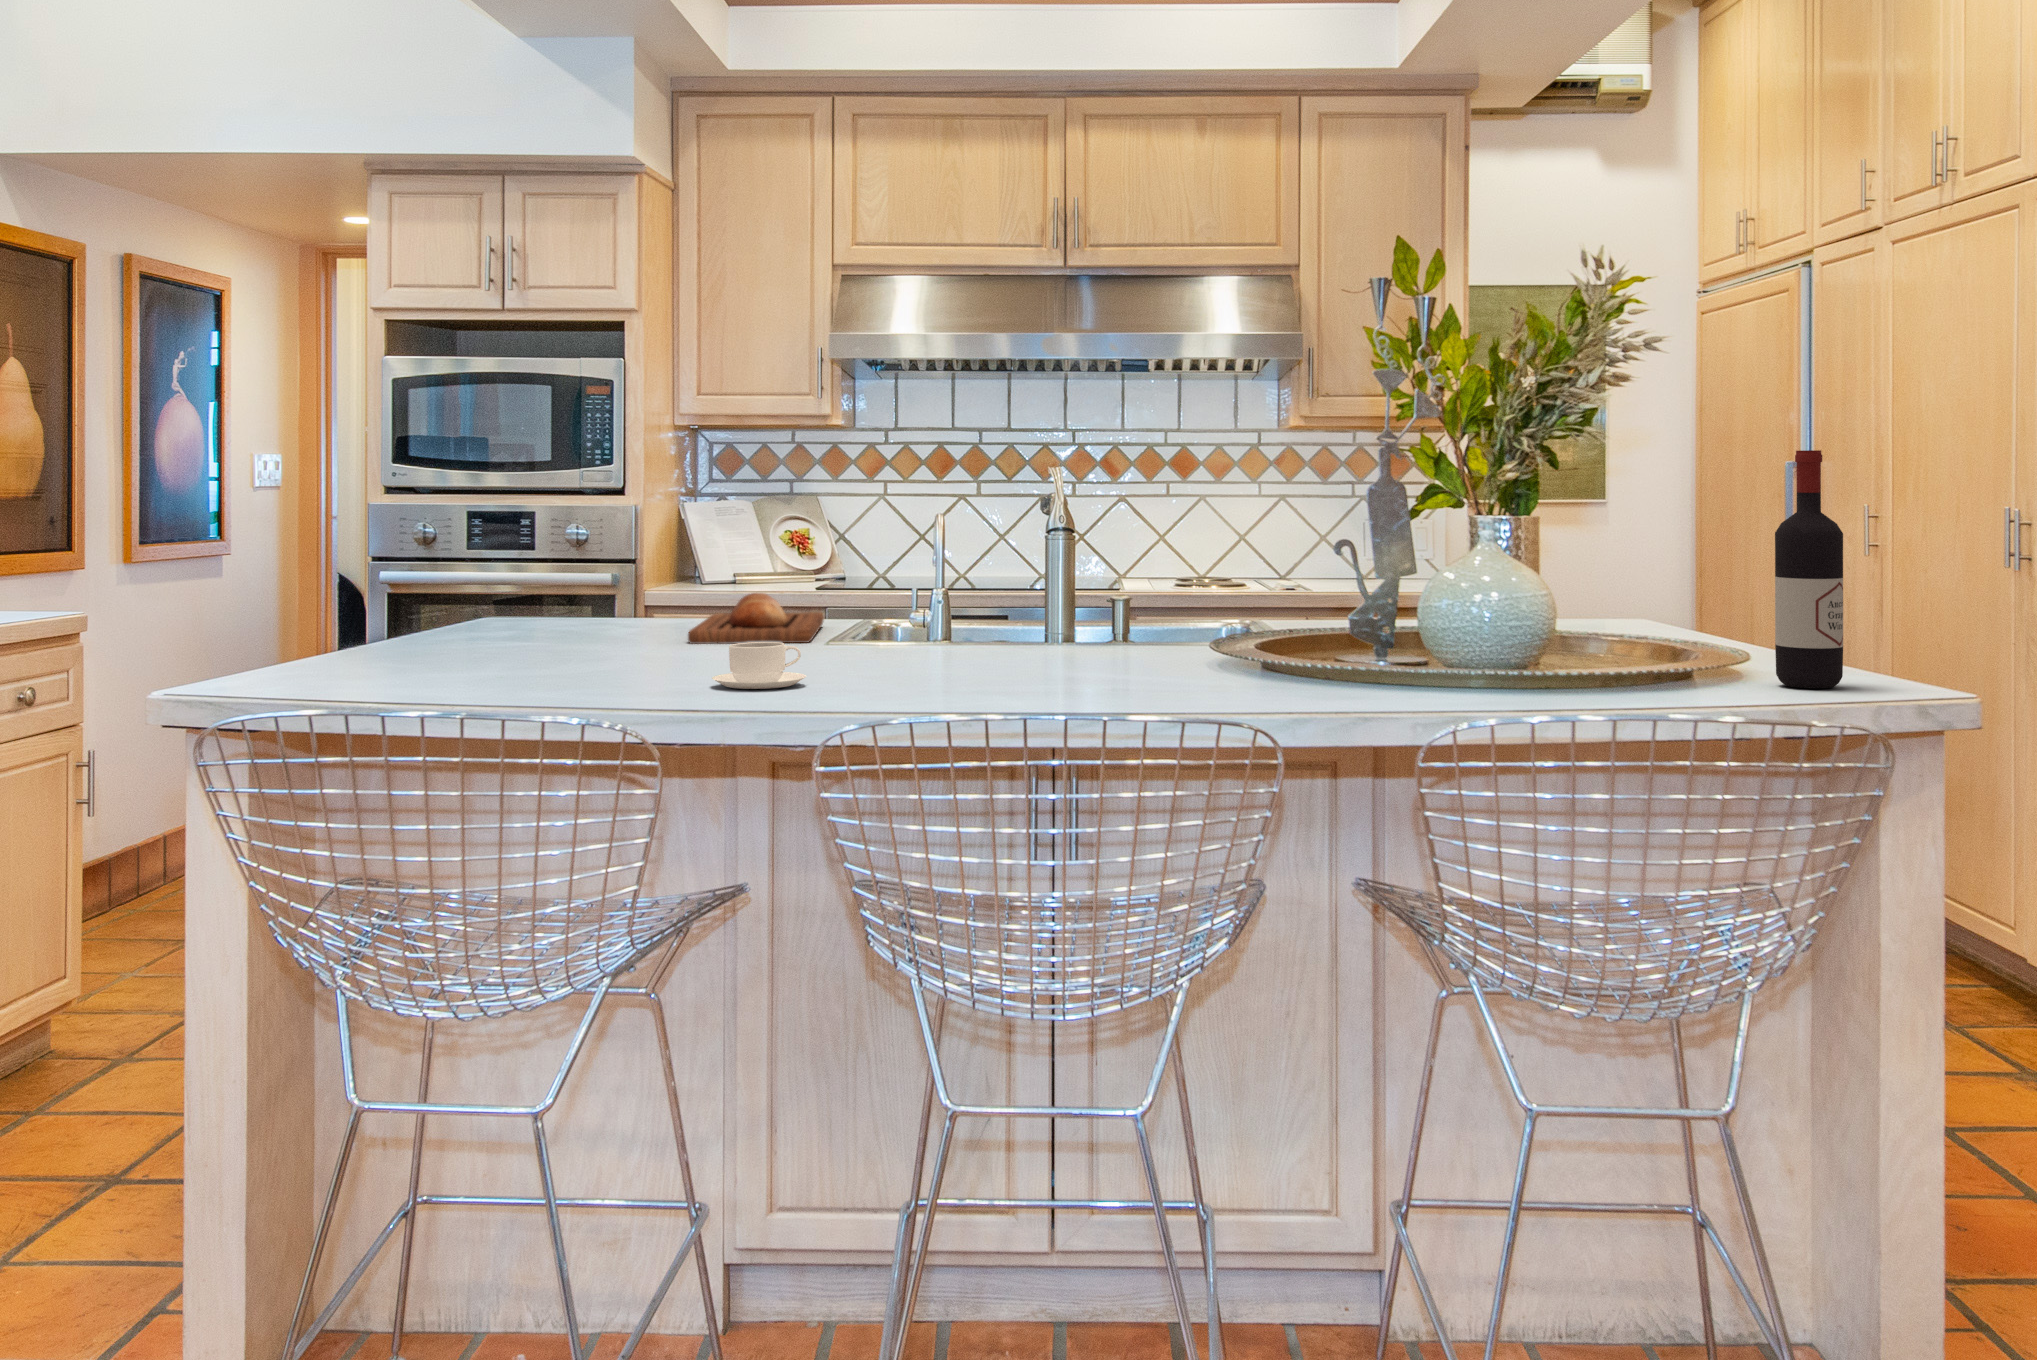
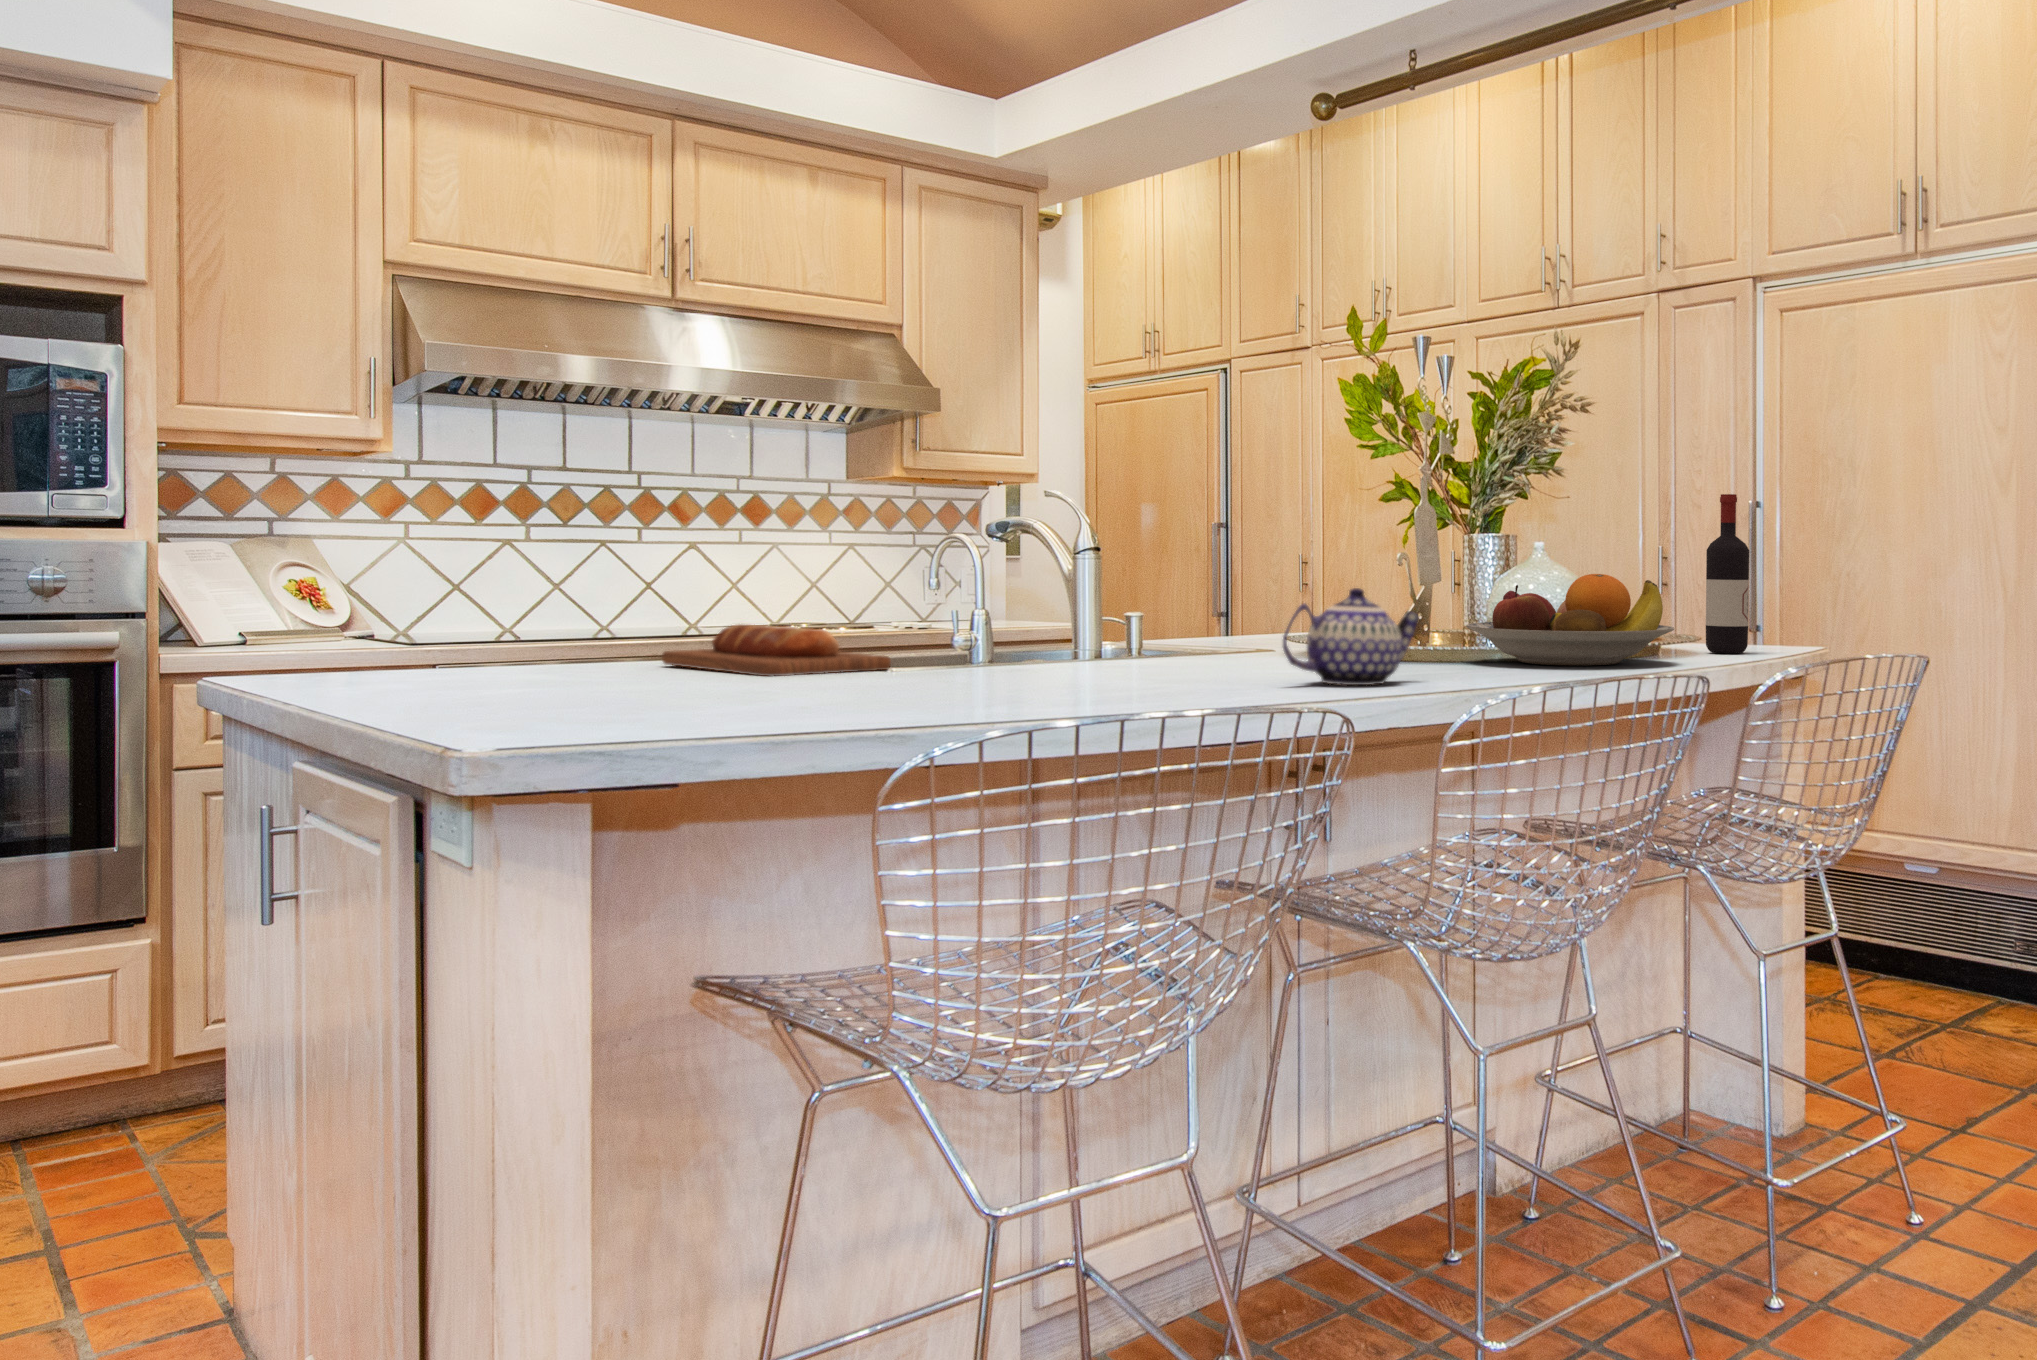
fruit bowl: none [1306,569,1586,692] -> present [1466,574,1674,666]
teapot: none [891,587,1065,697] -> present [1283,588,1418,685]
coffee cup: present [712,642,806,689] -> none [1100,648,1195,693]

